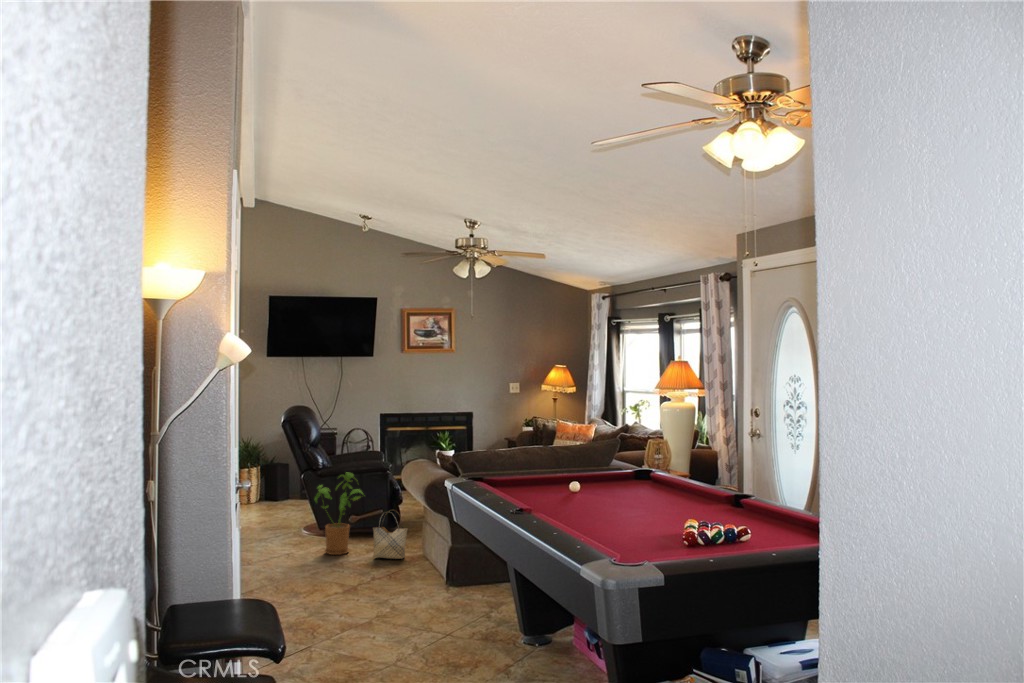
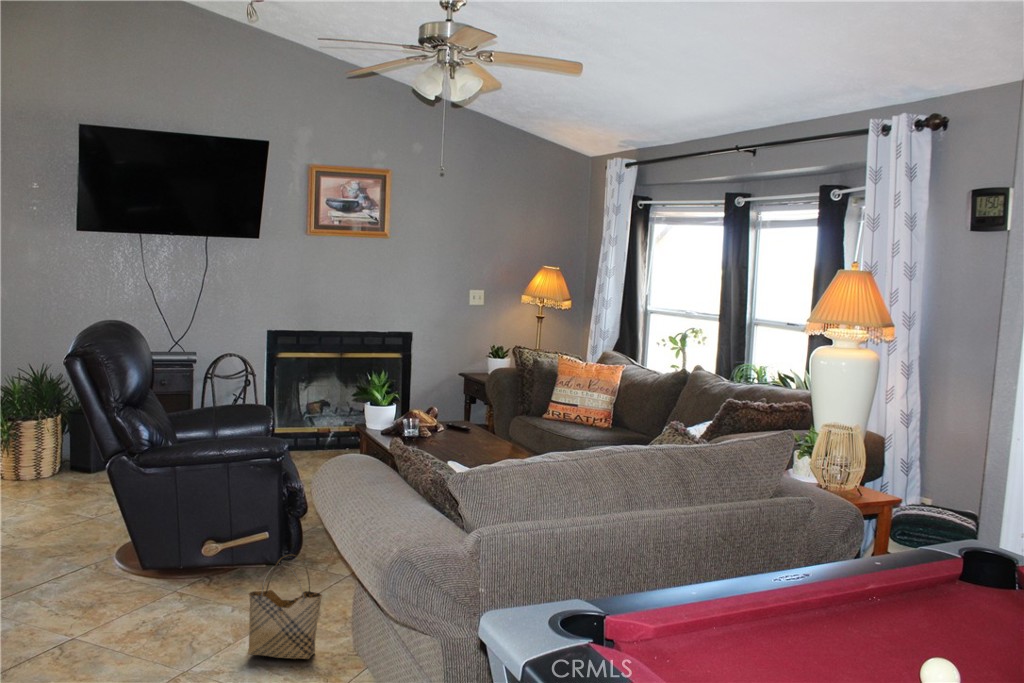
house plant: present [314,472,363,555] -> none [125,471,234,641]

